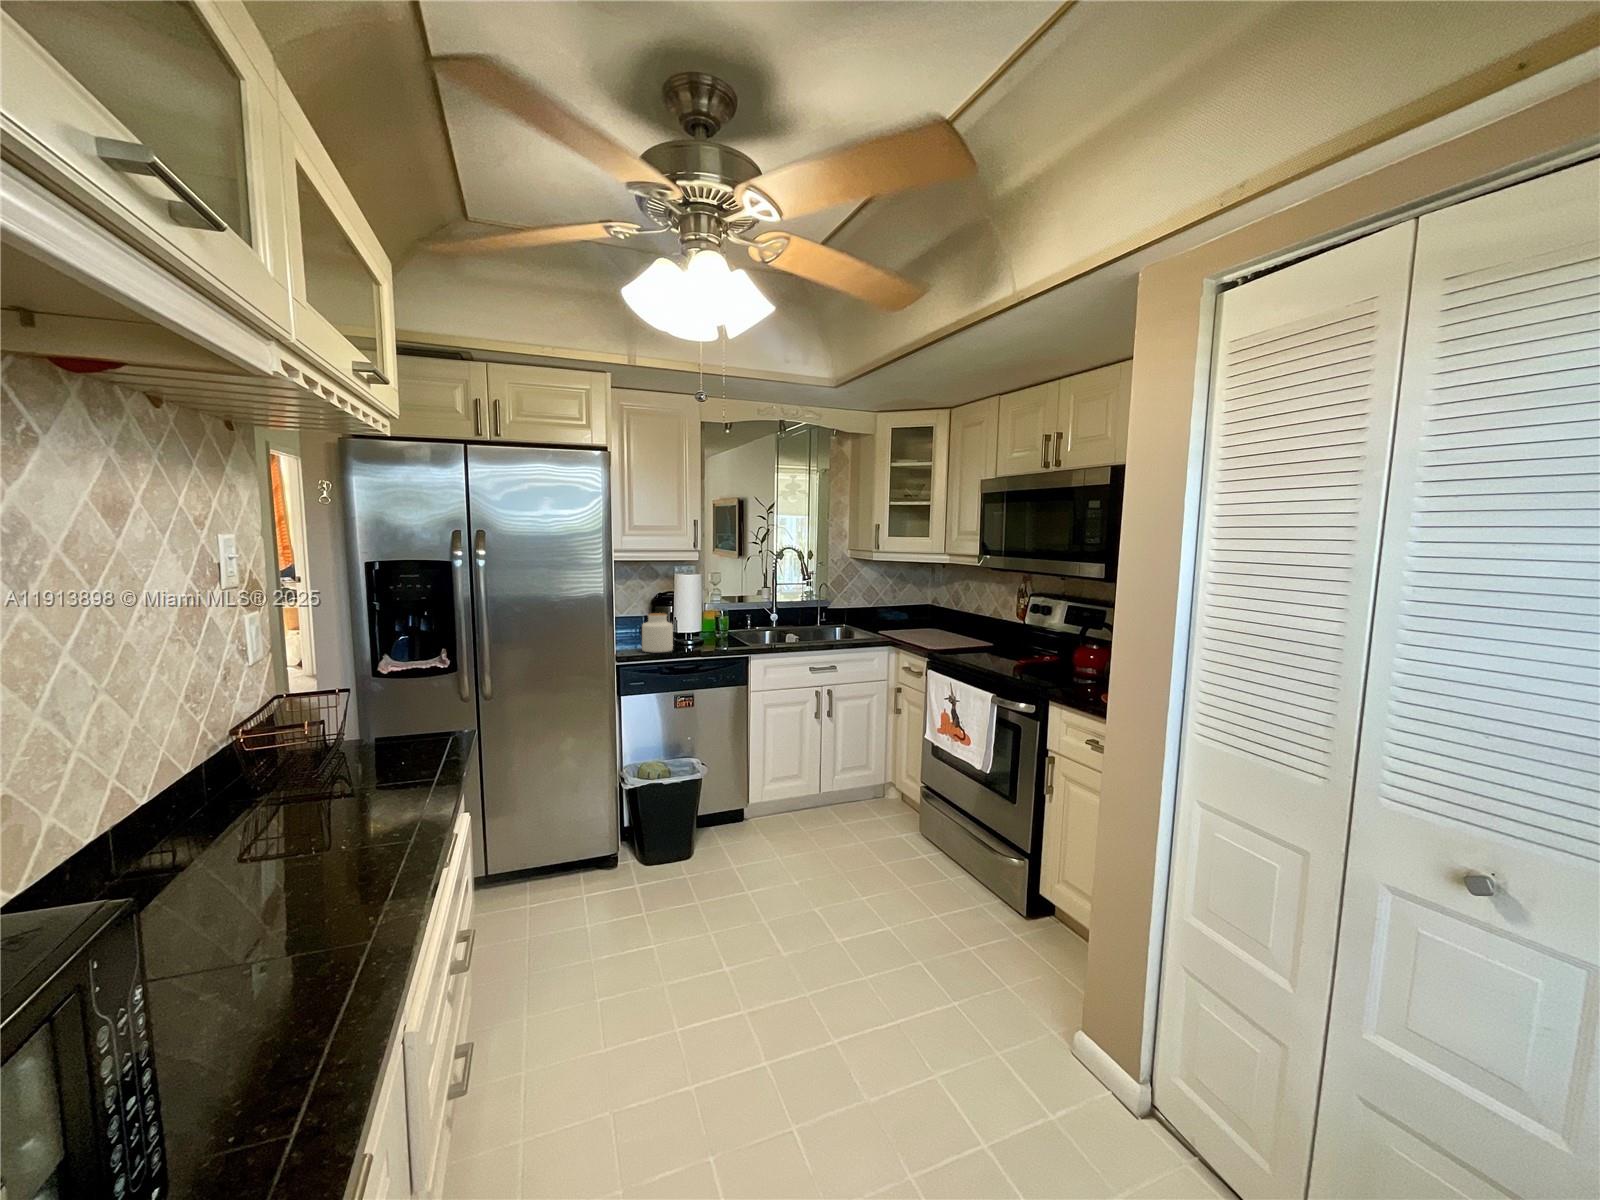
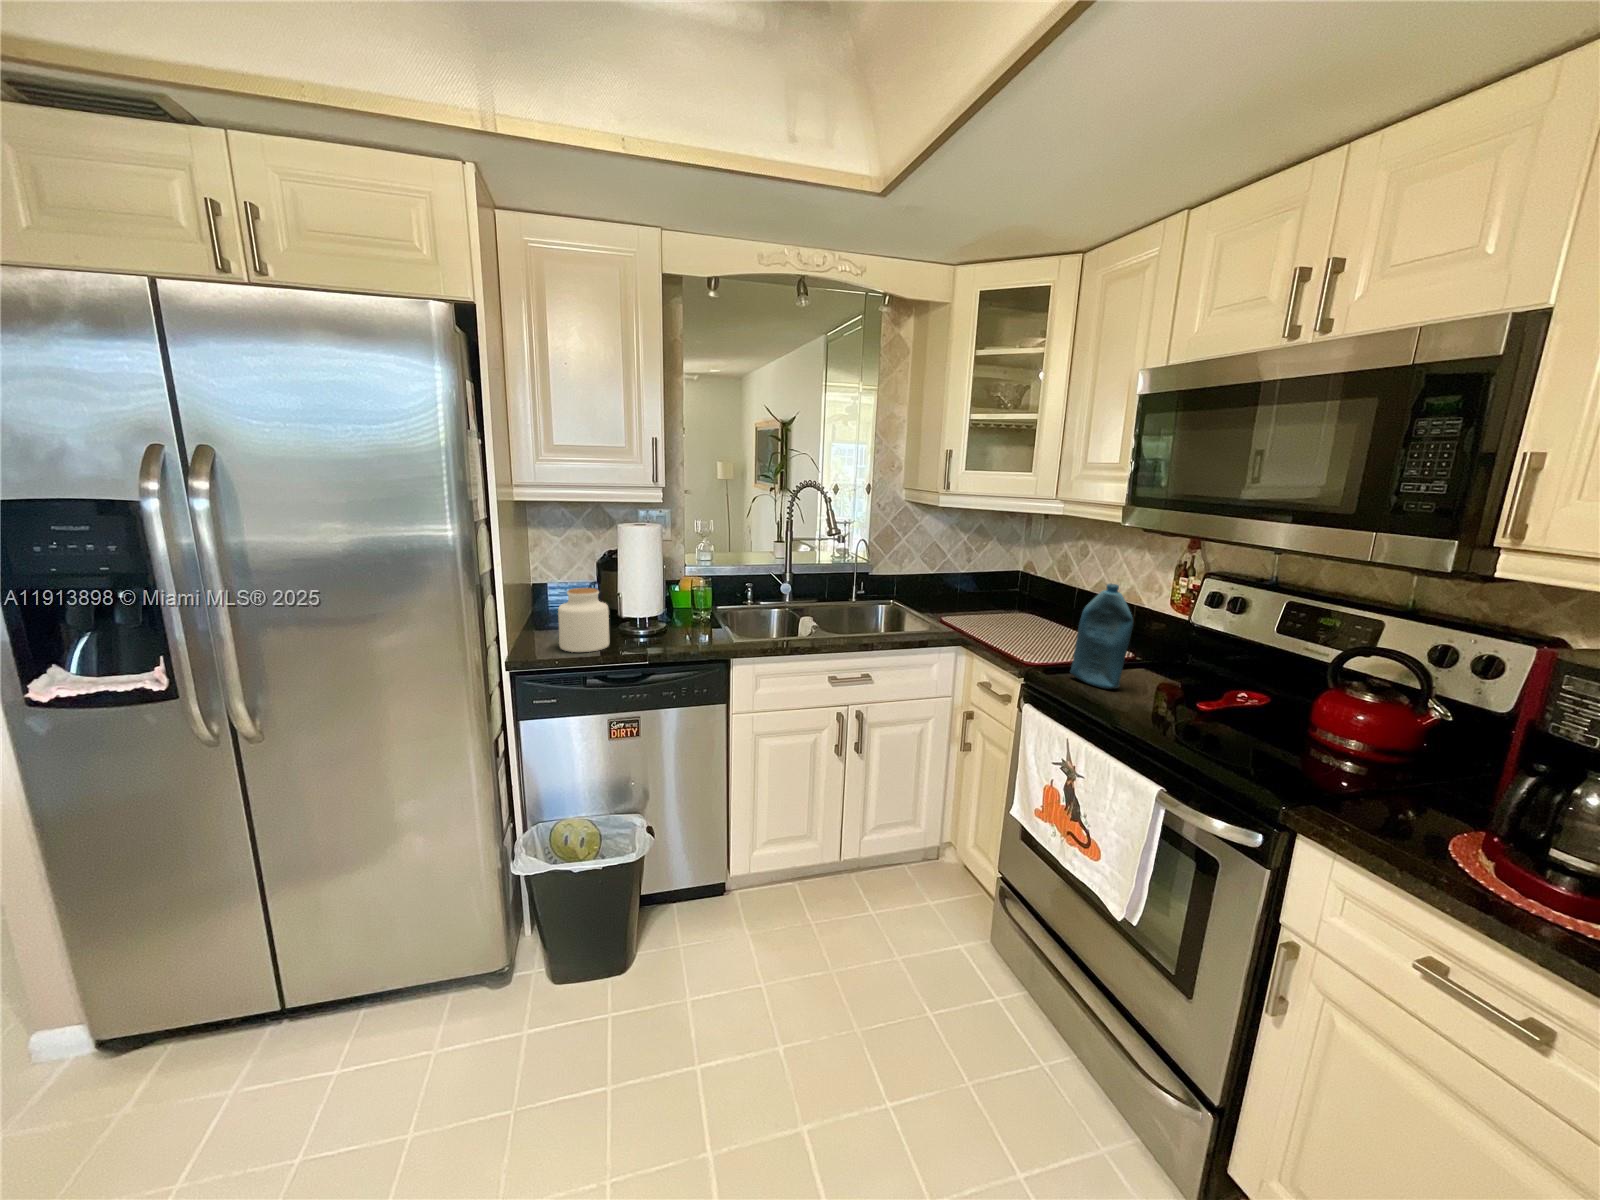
bottle: none [954,598,984,658] -> present [1070,584,1133,689]

